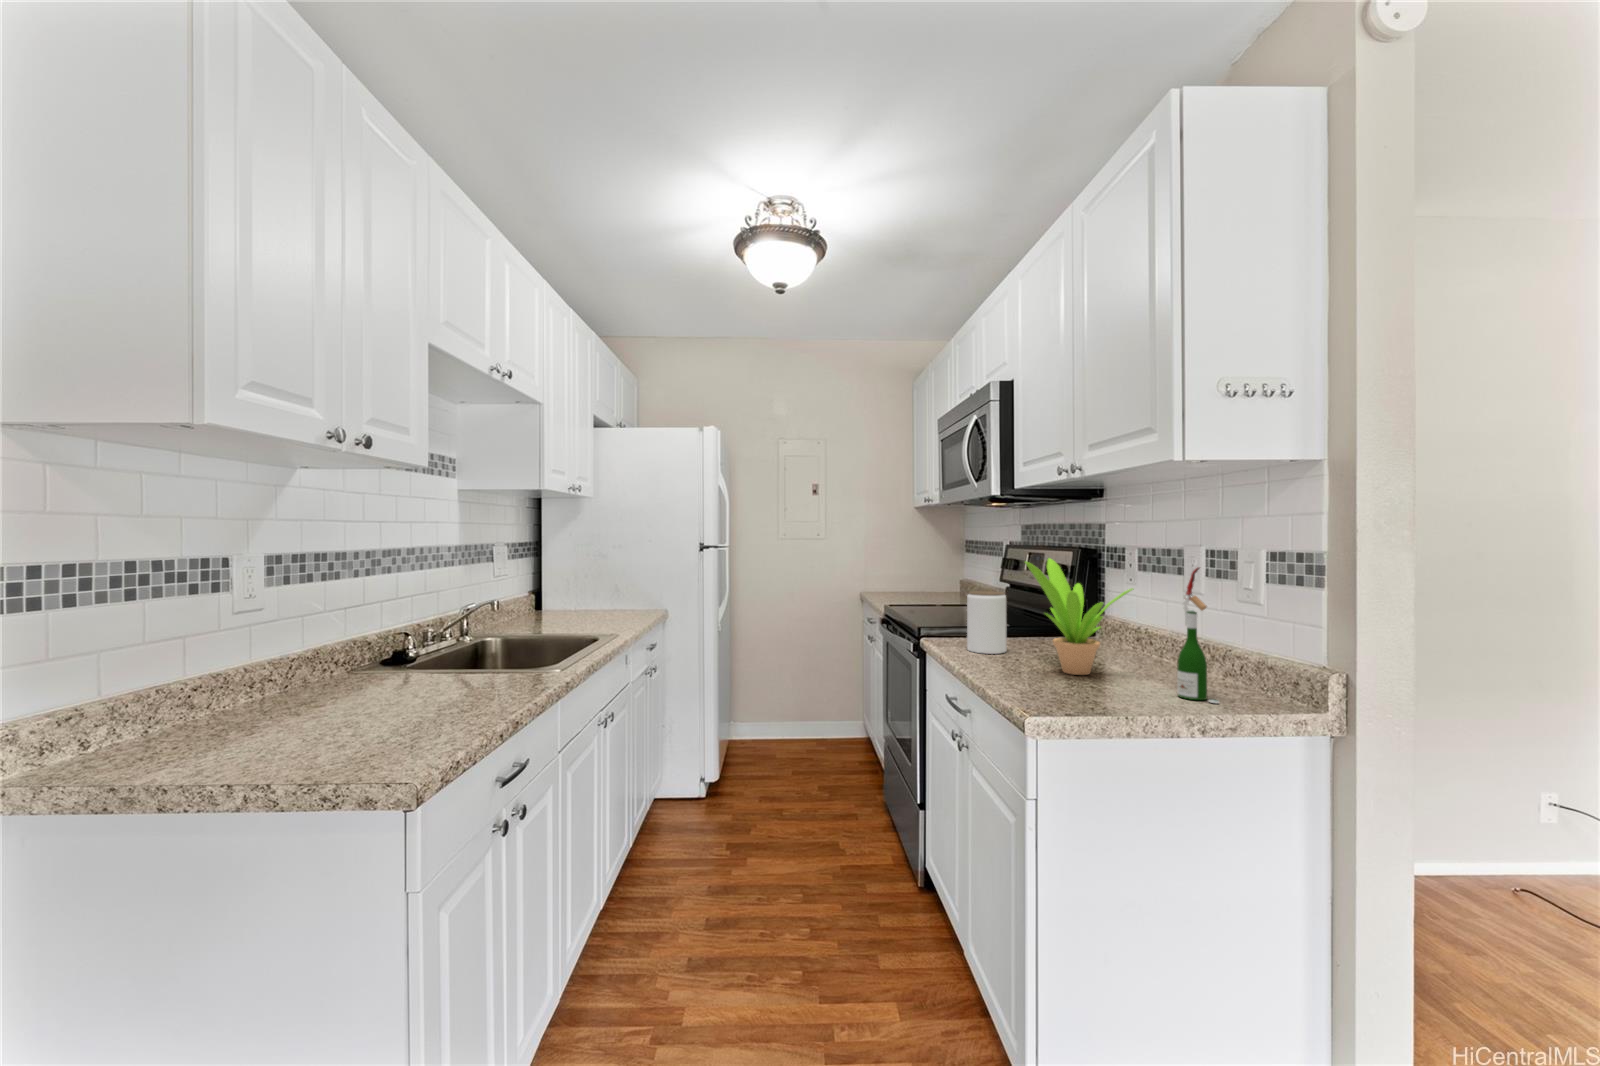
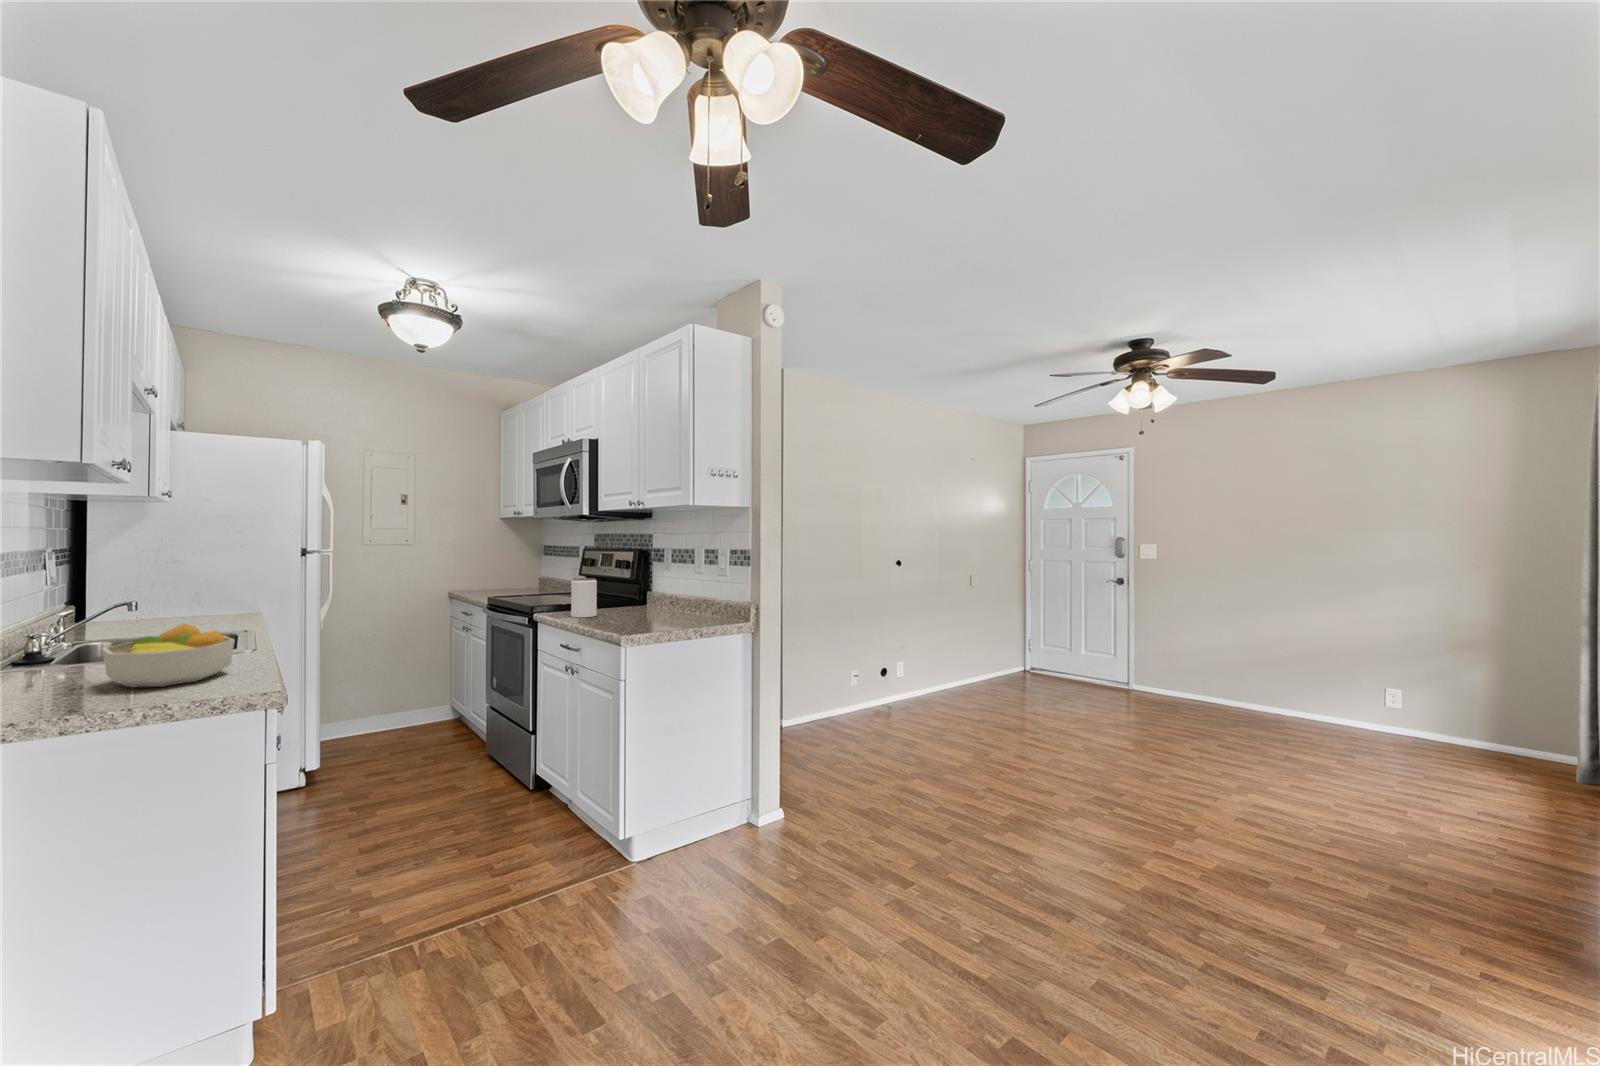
potted plant: present [1025,558,1134,675] -> none [613,556,671,622]
wine bottle: present [1177,568,1219,703] -> none [691,558,709,625]
fruit bowl: none [310,640,480,733] -> present [103,623,235,687]

